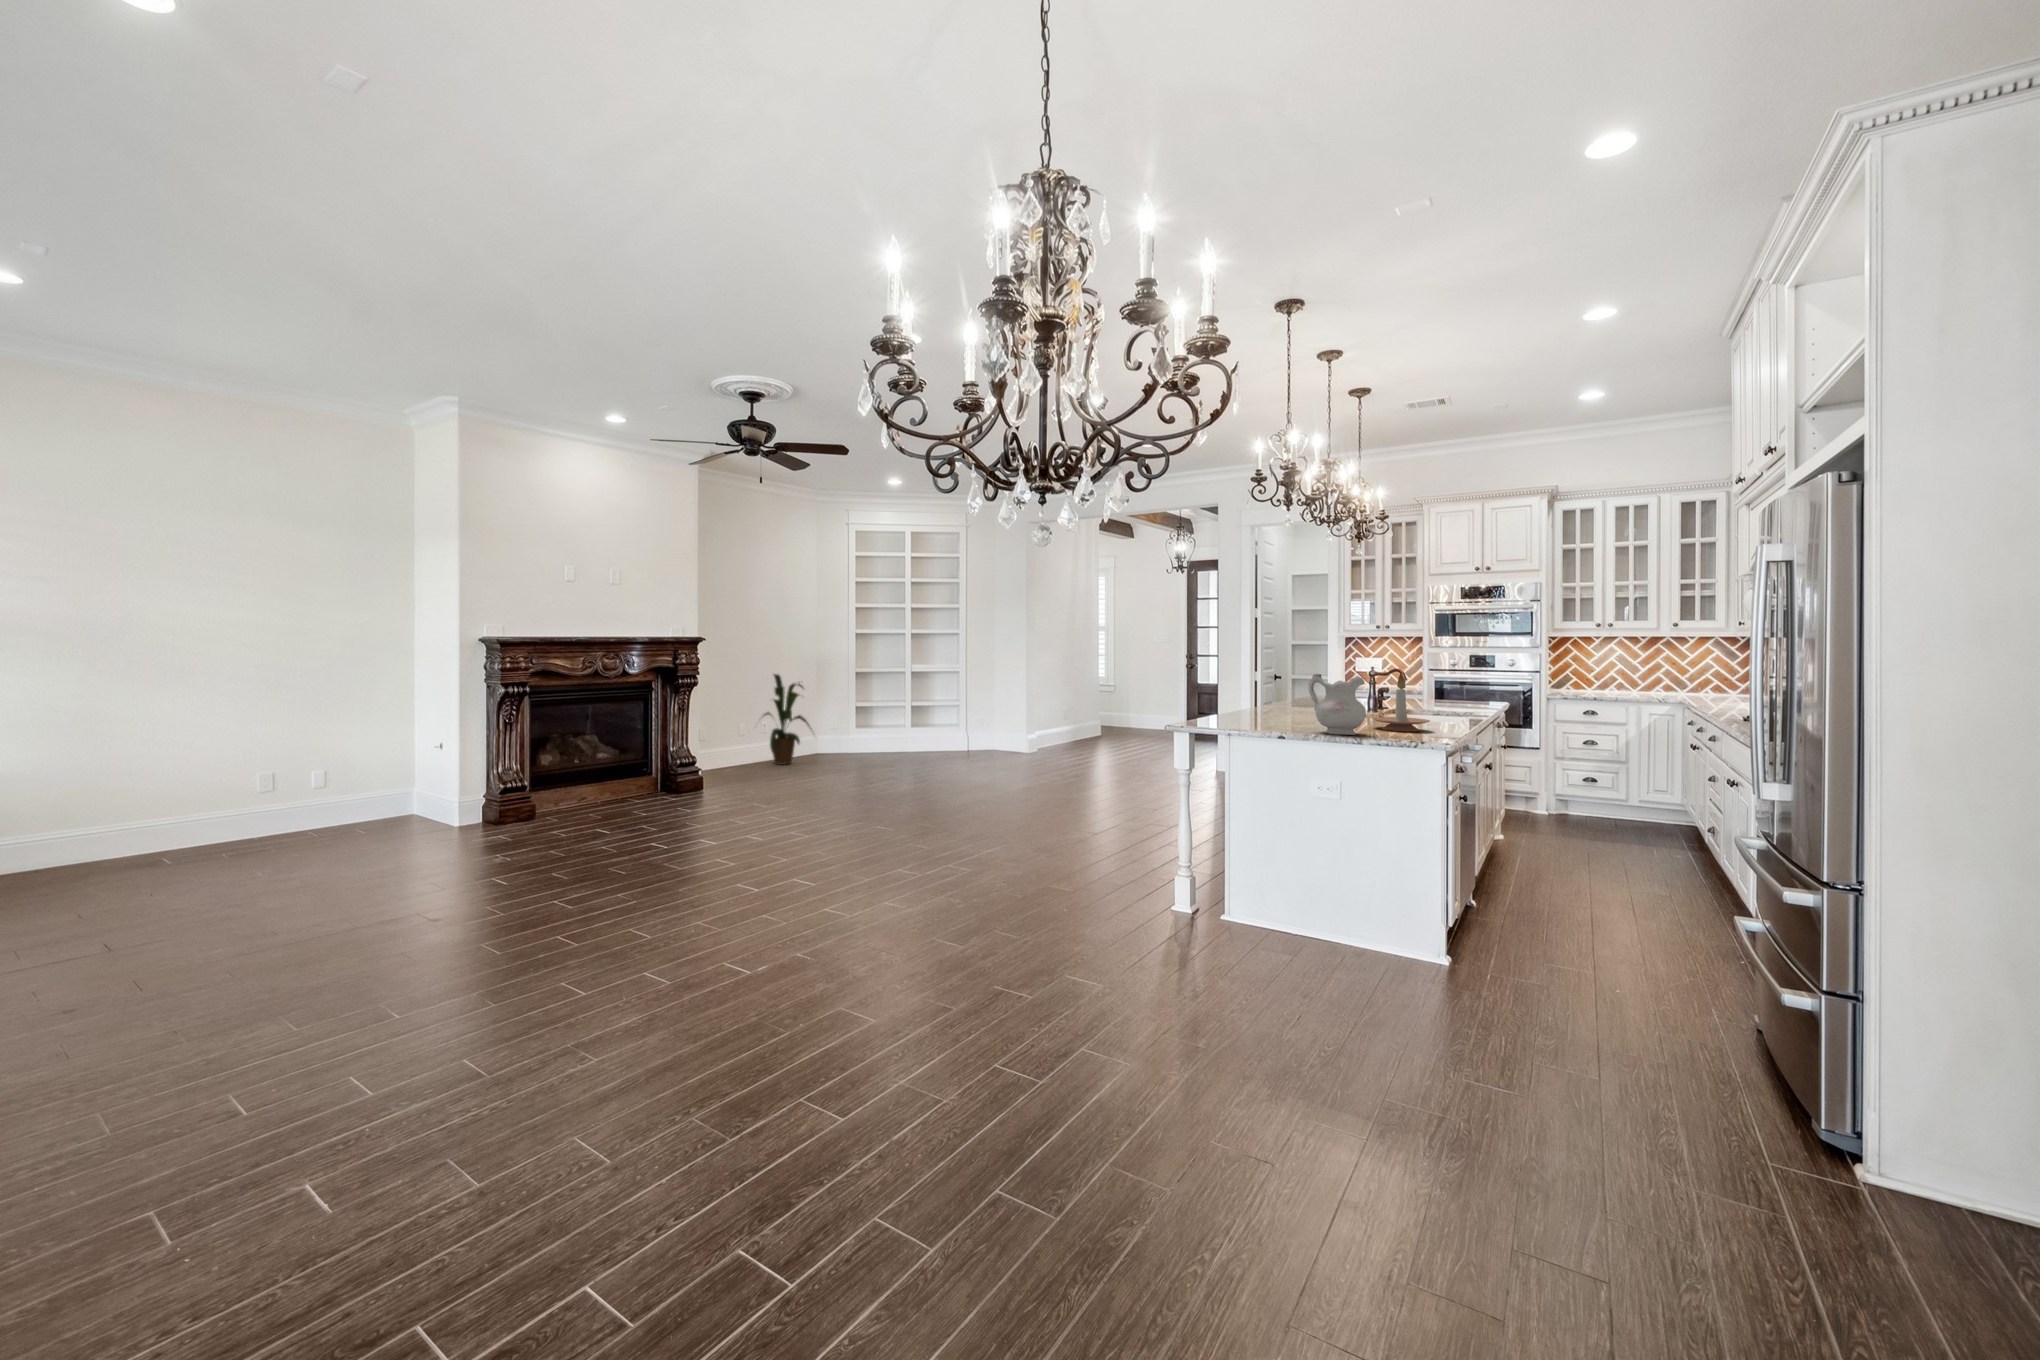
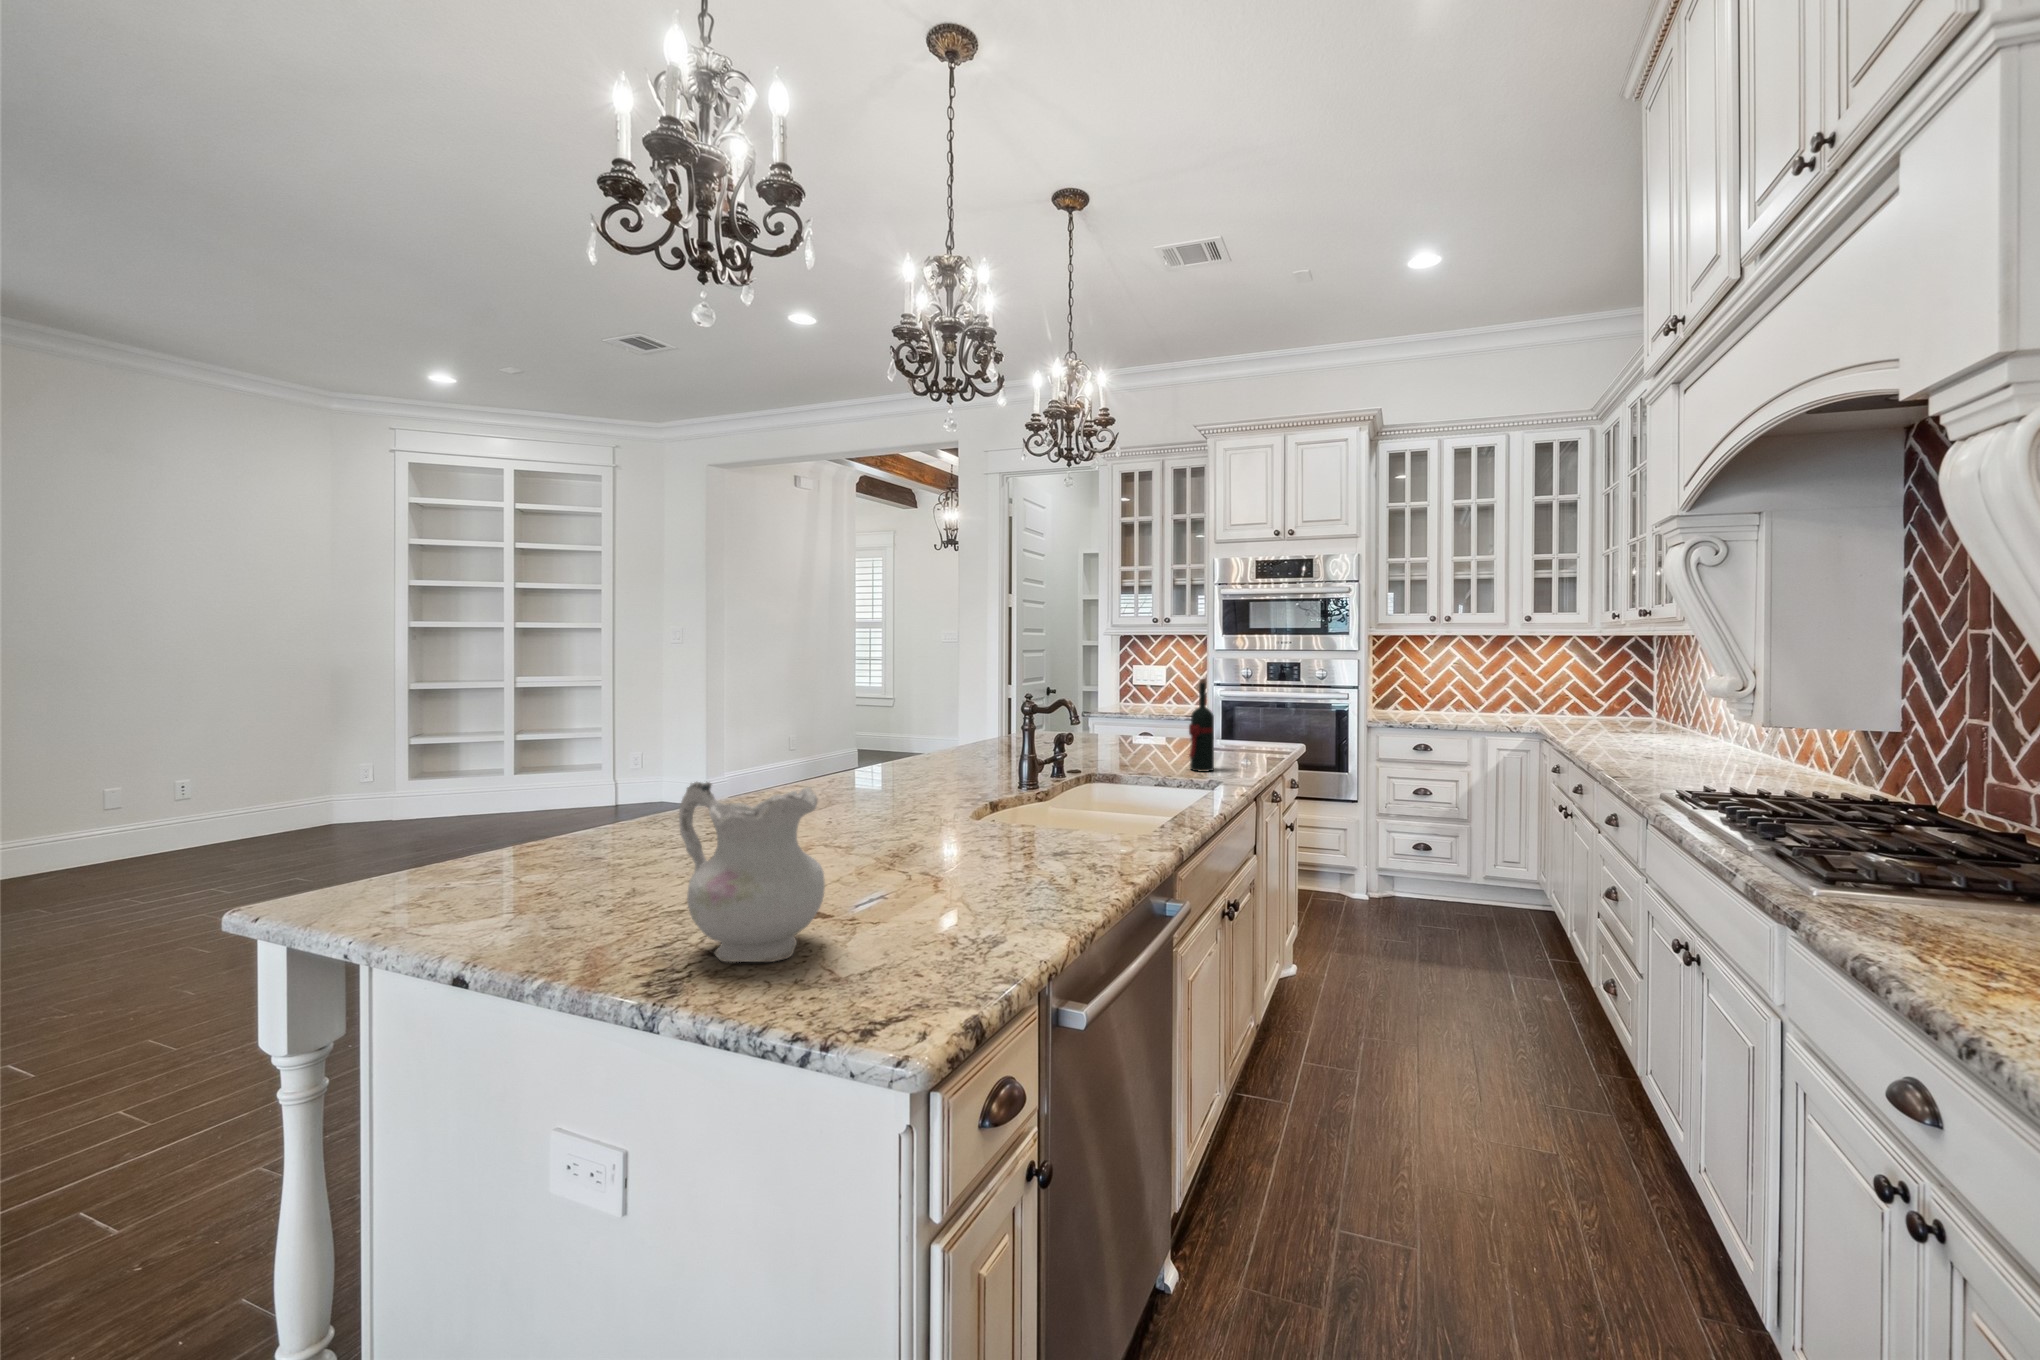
wine bottle: none [1445,656,1460,708] -> present [1189,679,1214,772]
candle holder: present [1372,673,1430,731] -> none [912,756,1042,908]
house plant: present [764,674,812,765] -> none [160,702,297,858]

